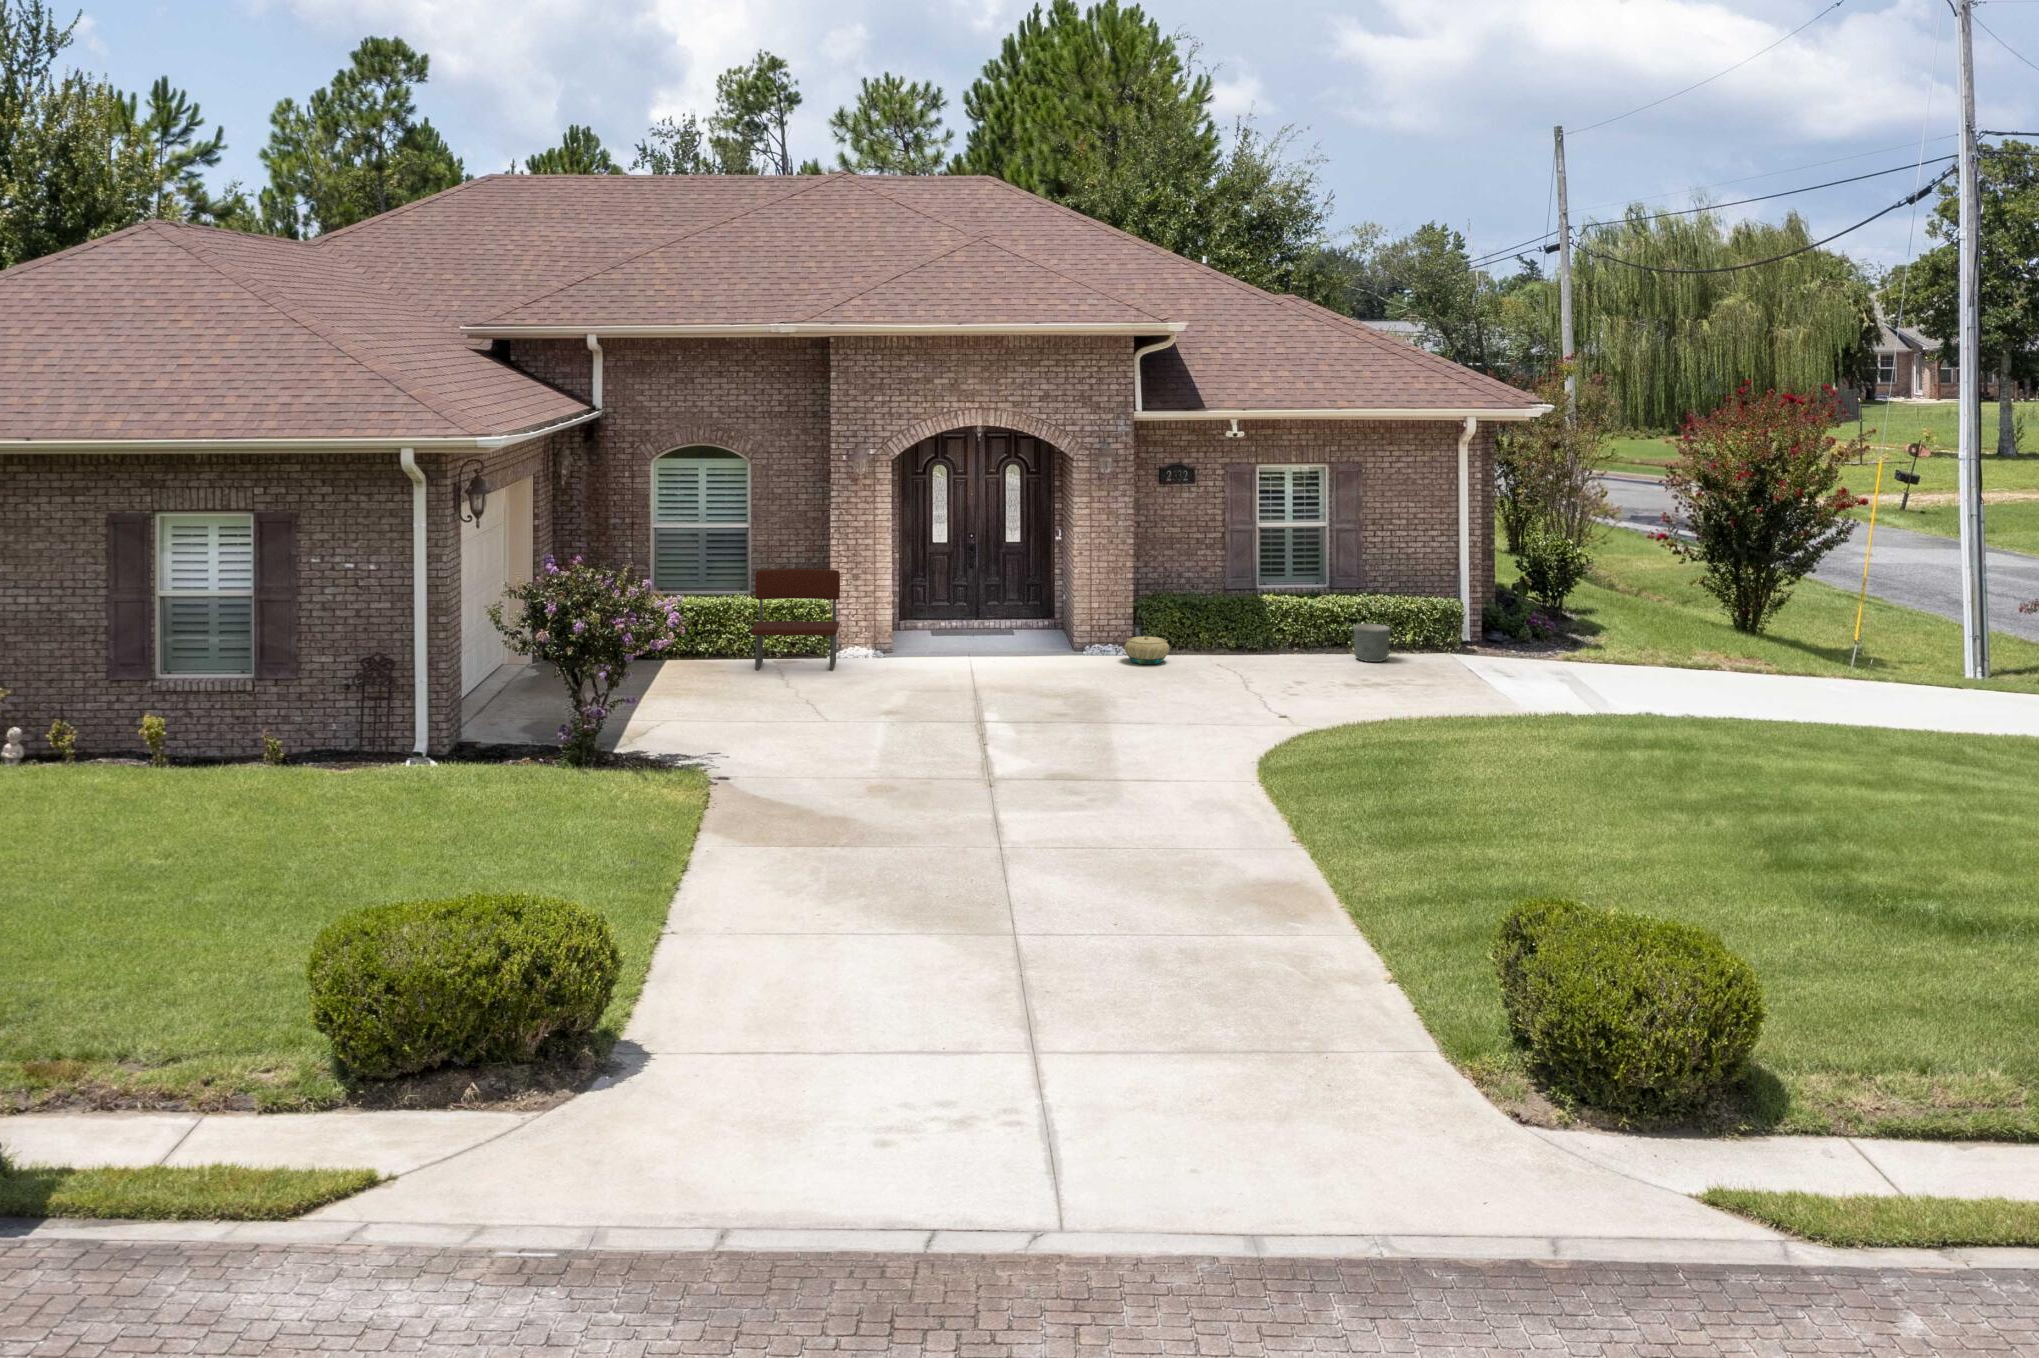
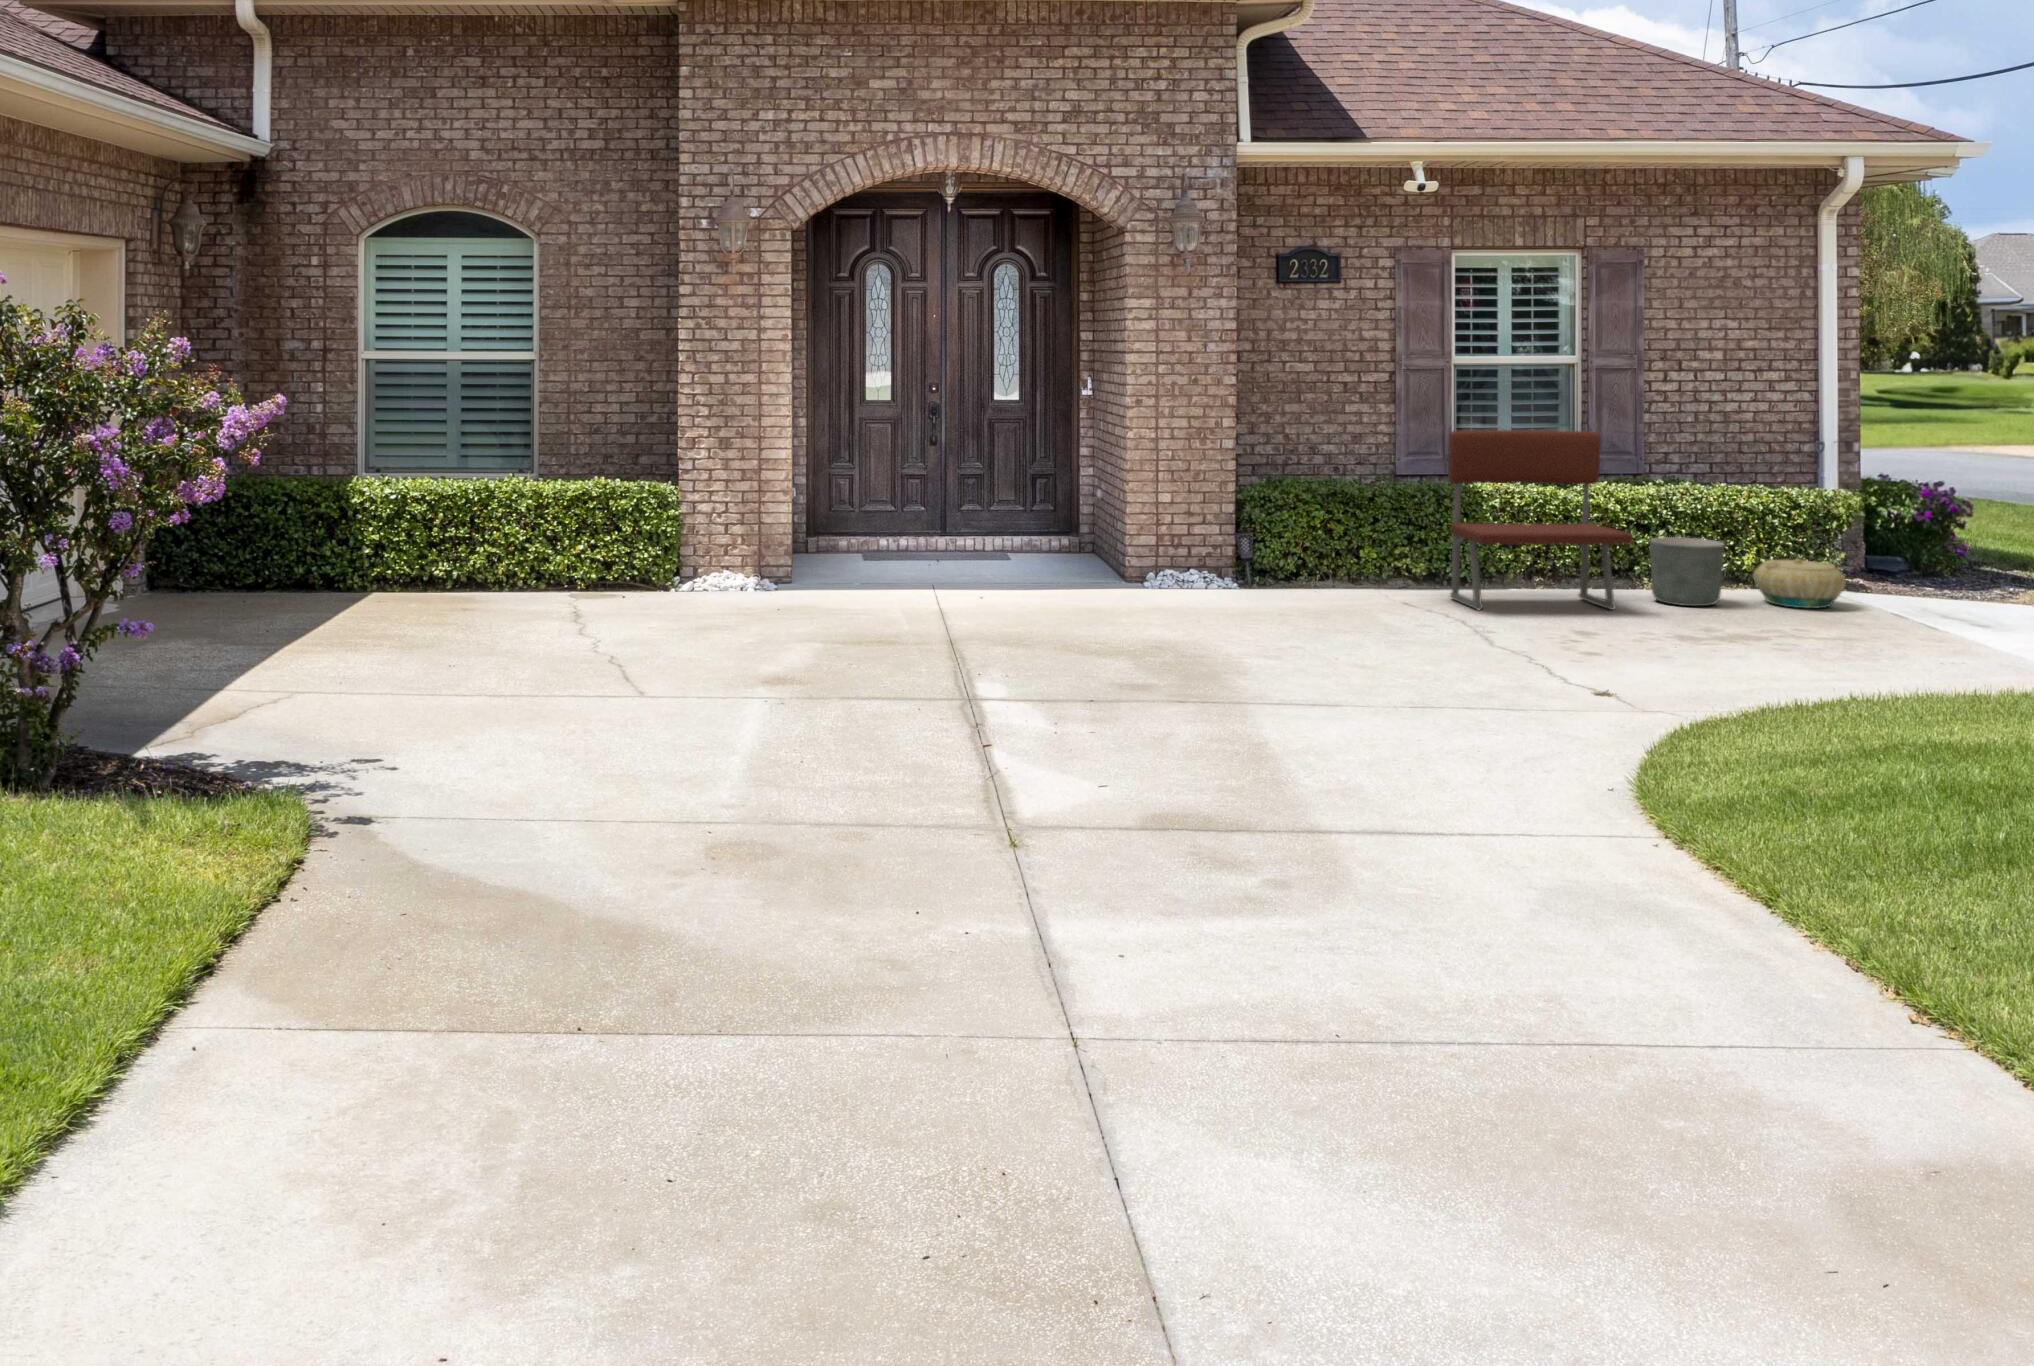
bench: present [751,569,840,670] -> present [1448,430,1633,610]
basket: present [1124,637,1169,664] -> present [1753,559,1846,608]

